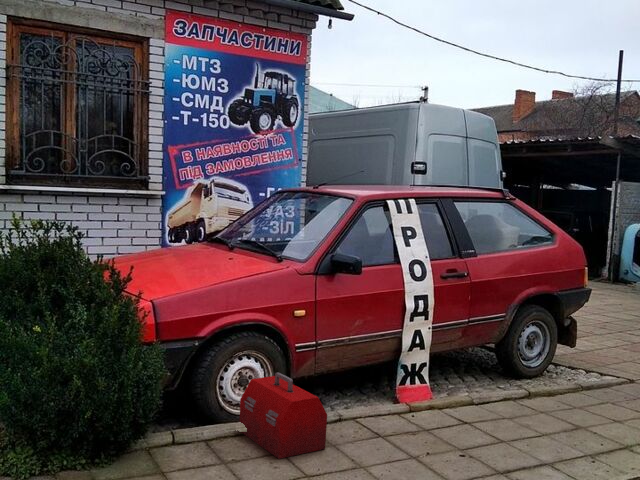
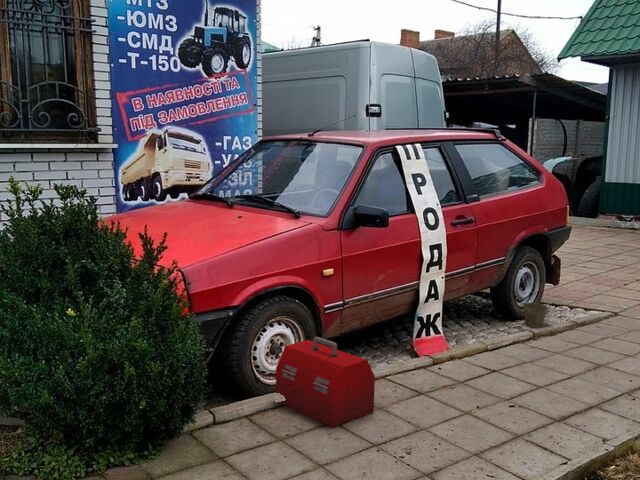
bucket: none [525,350,550,387] -> present [523,302,548,328]

